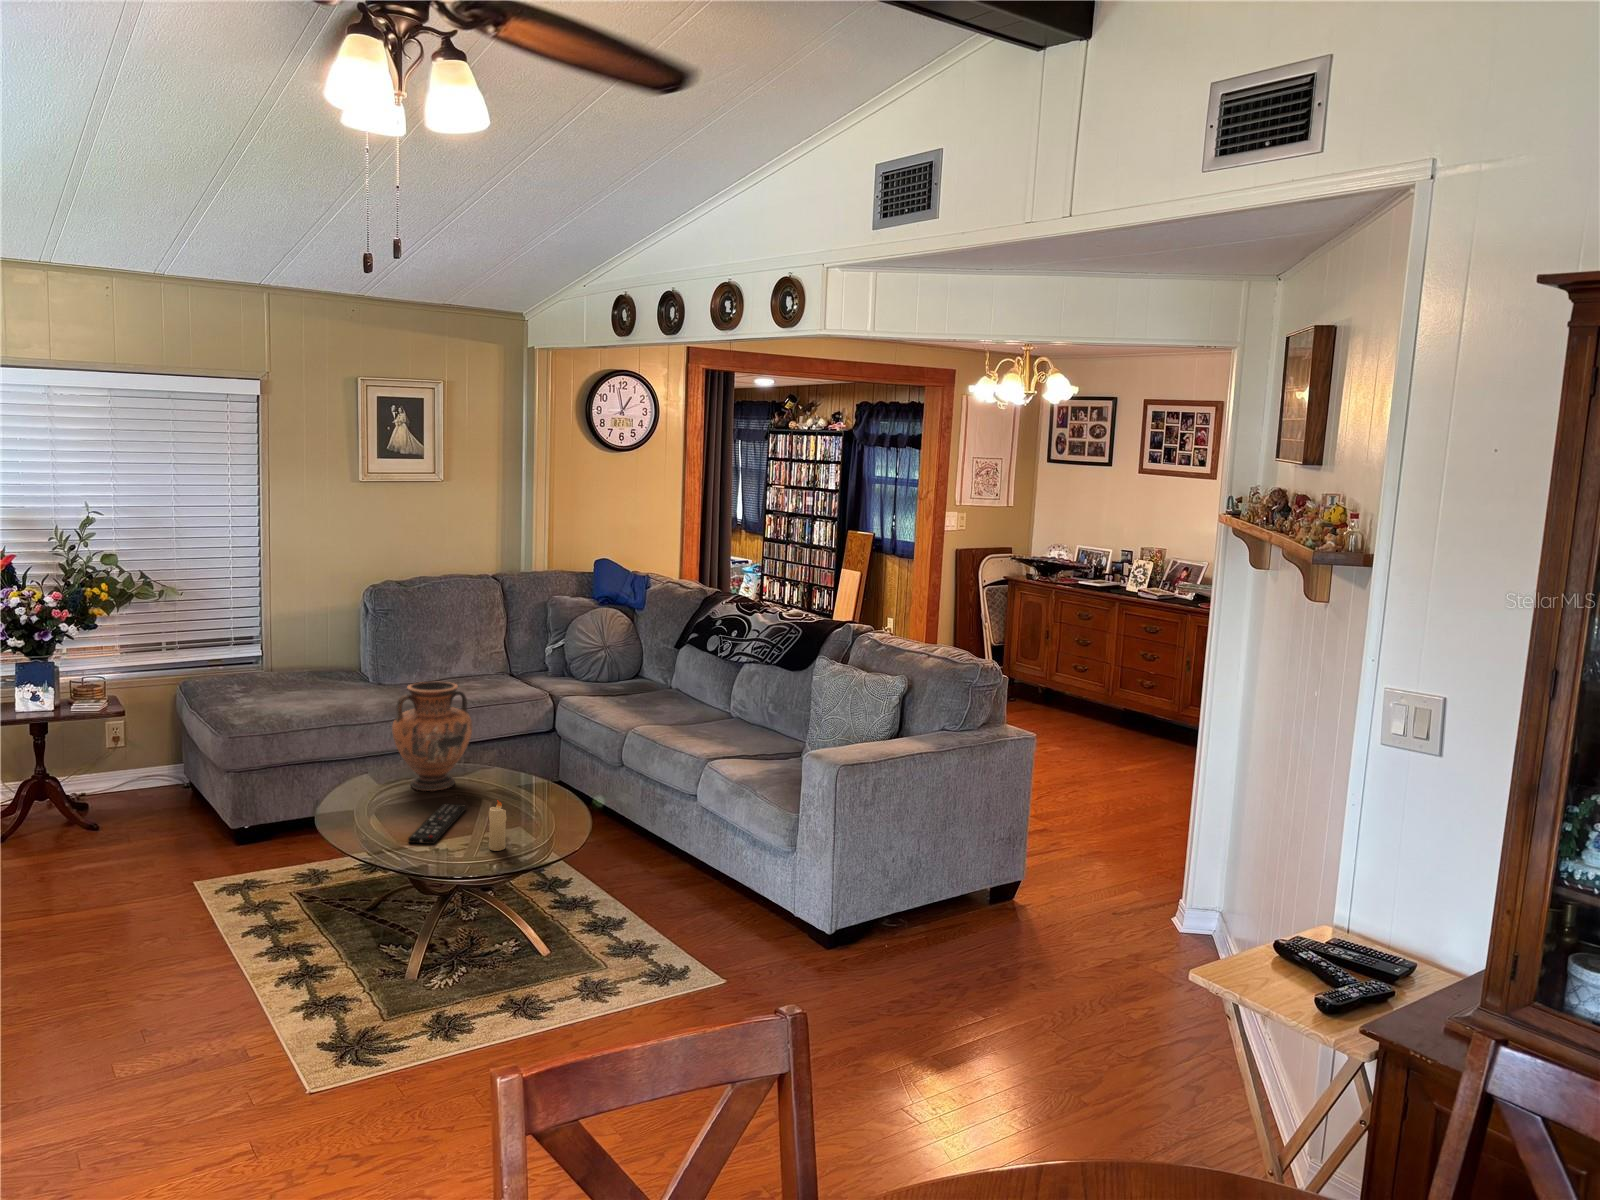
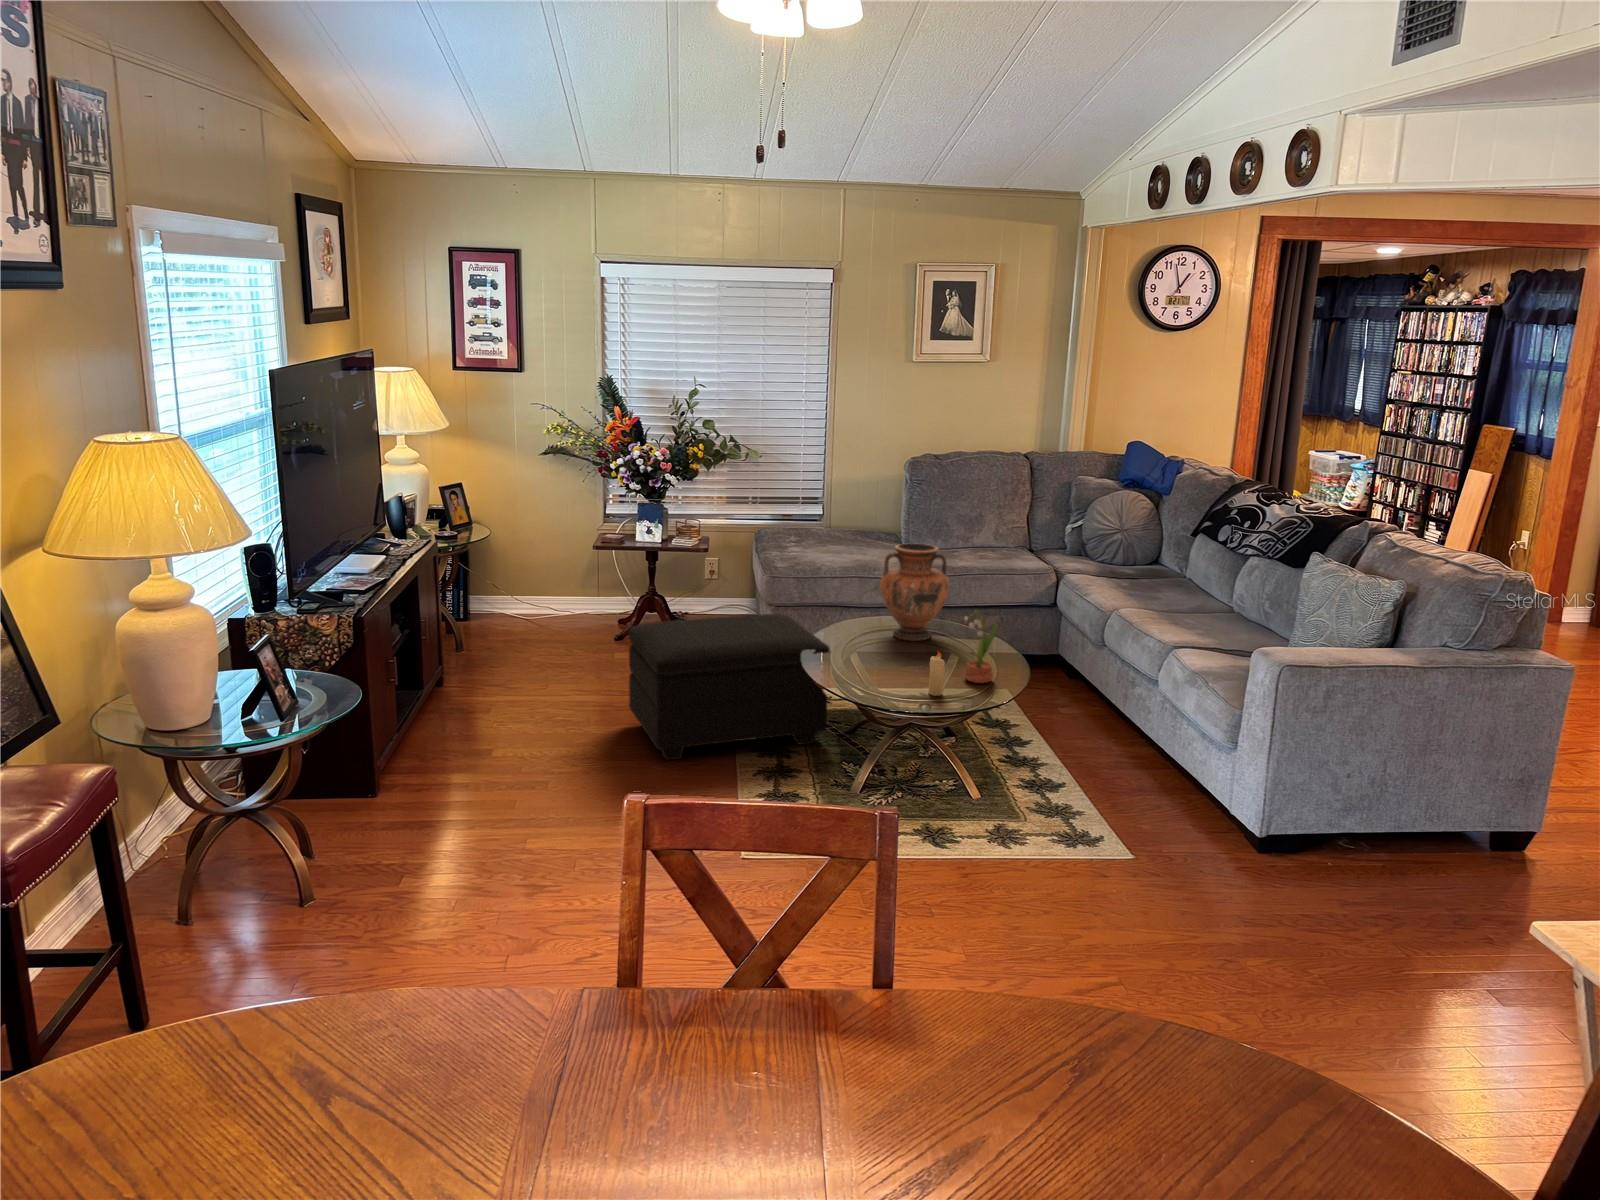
potted flower: none [516,749,551,828] -> present [964,612,997,683]
footstool: none [60,781,347,993] -> present [629,614,830,760]
remote control: present [408,803,466,844] -> none [866,651,928,682]

